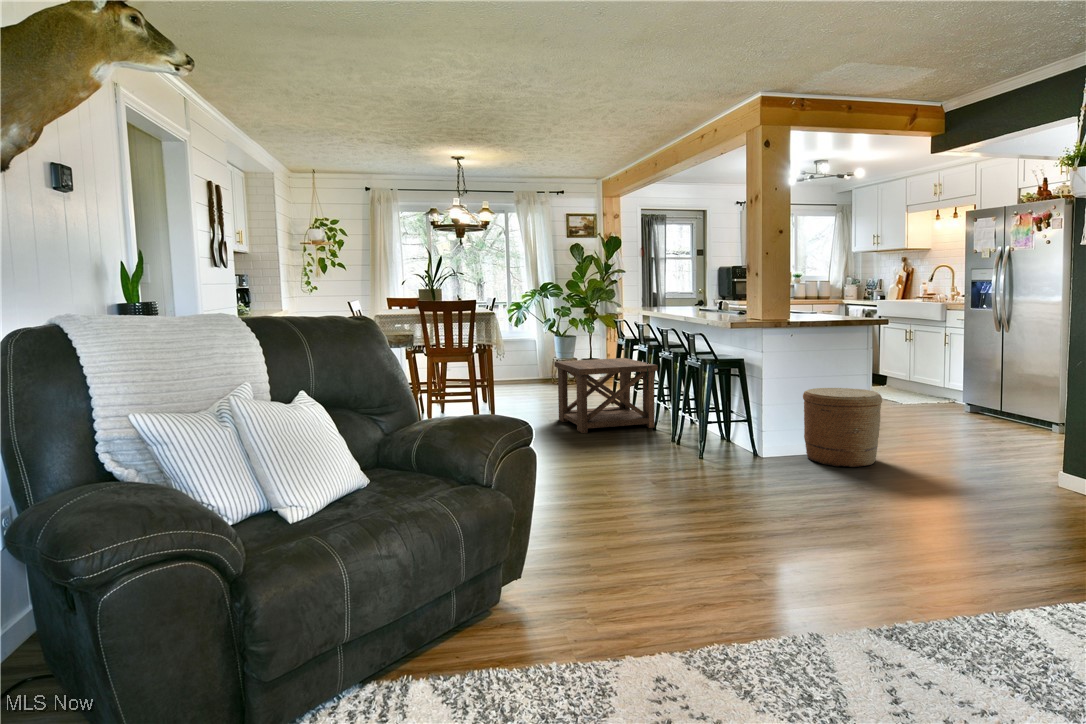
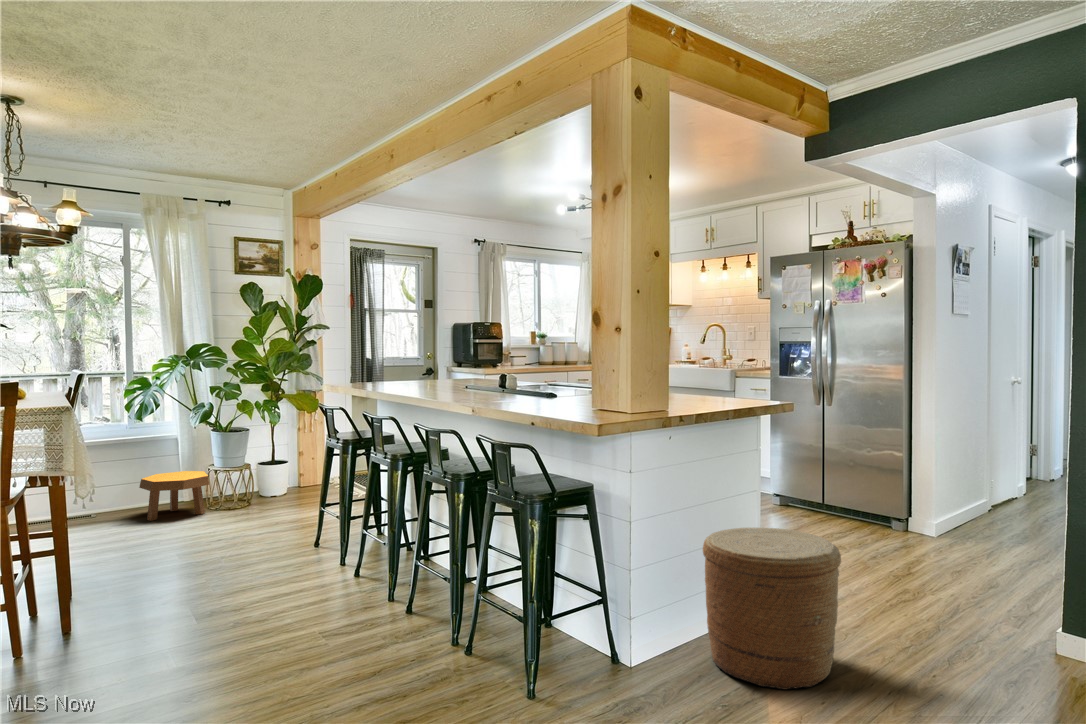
side table: present [554,358,658,433] -> none [207,475,413,646]
footstool: none [516,362,553,388] -> present [139,471,209,521]

